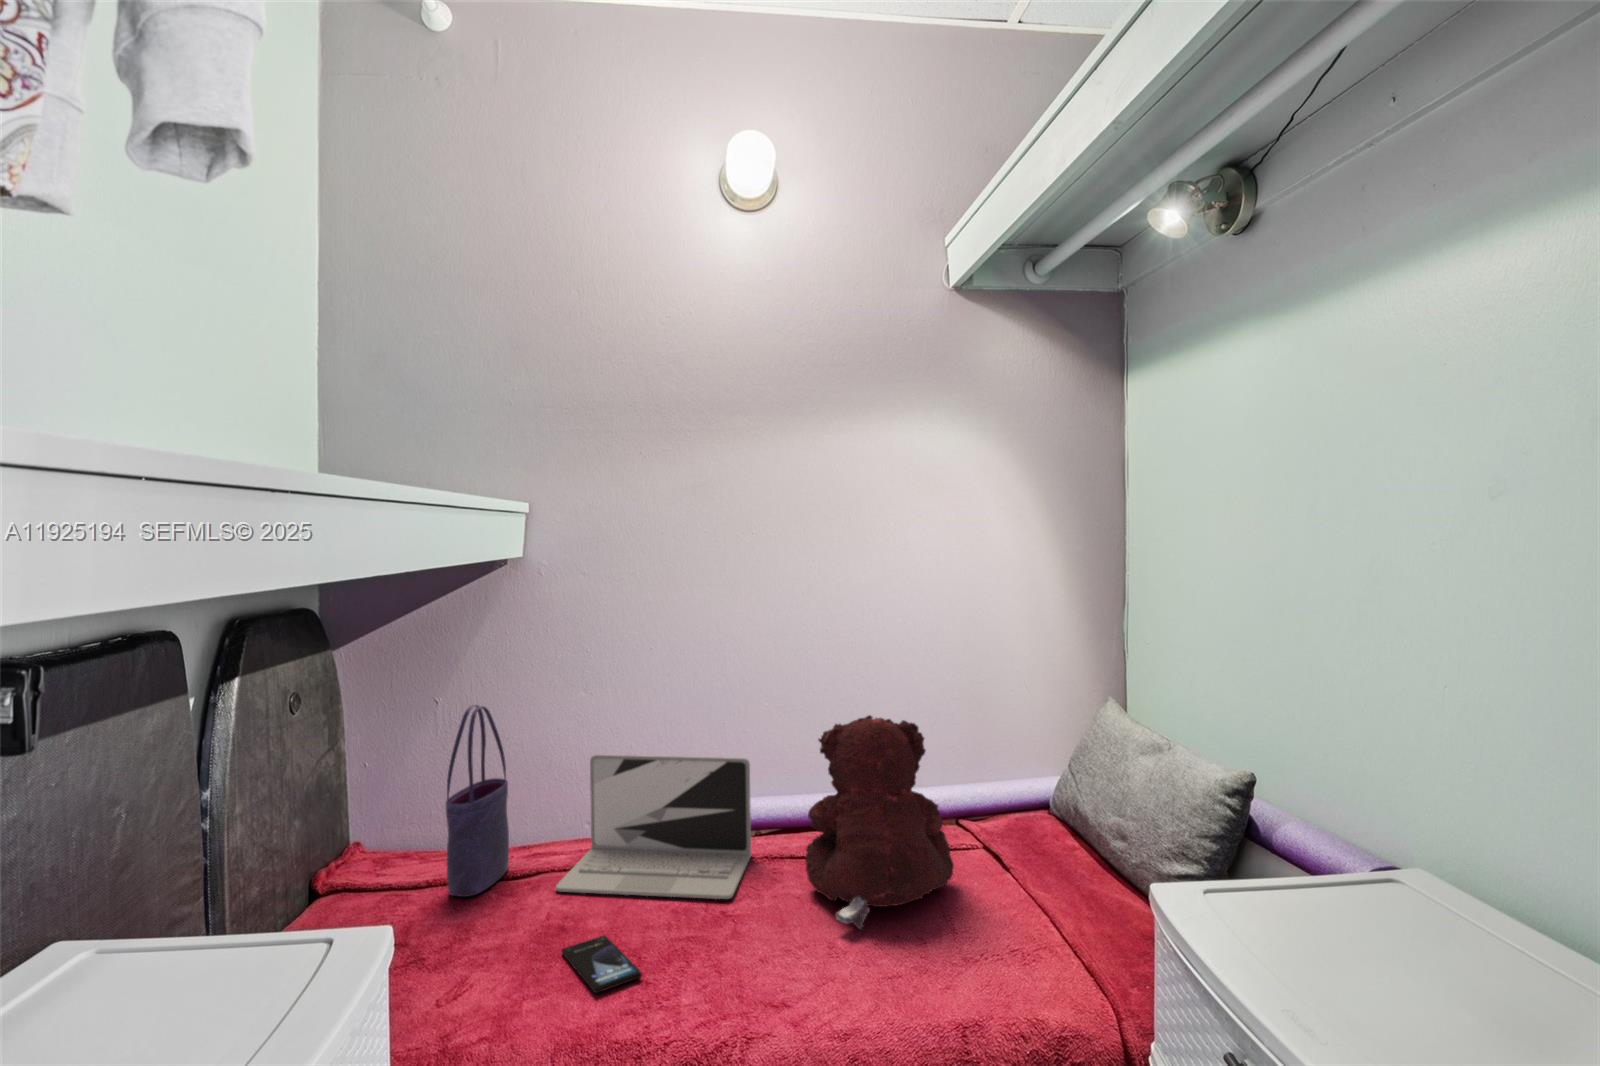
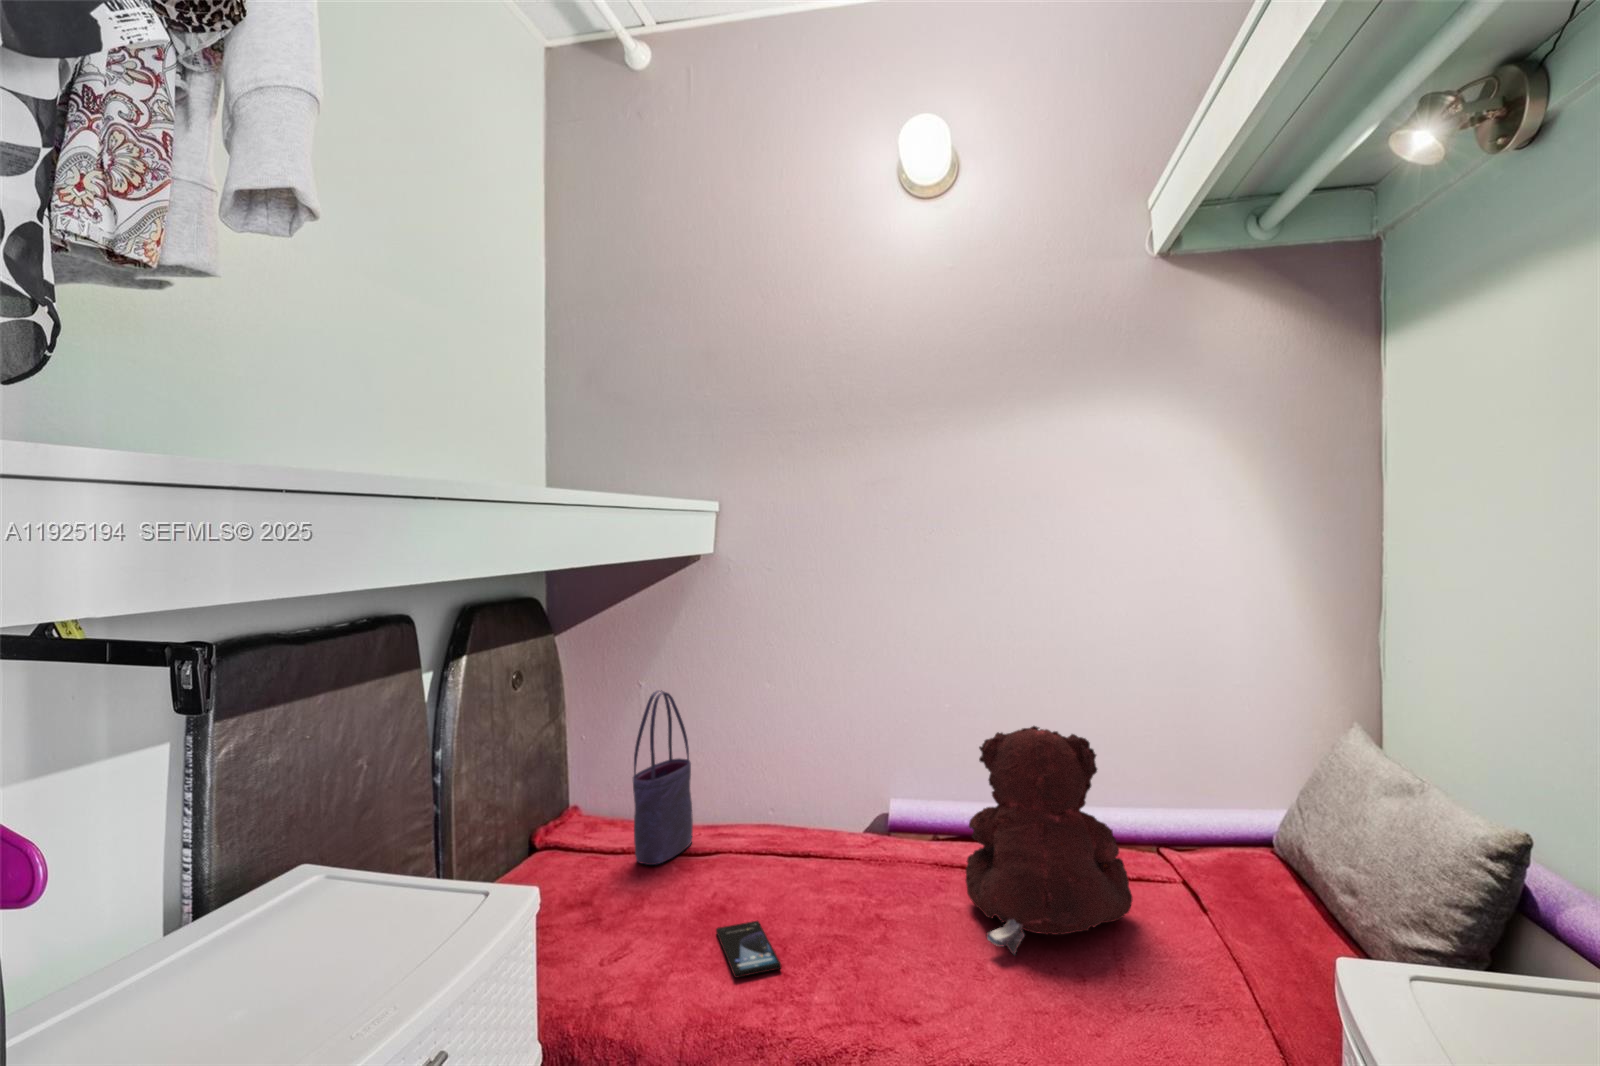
laptop: present [556,754,751,899] -> none [726,744,919,901]

